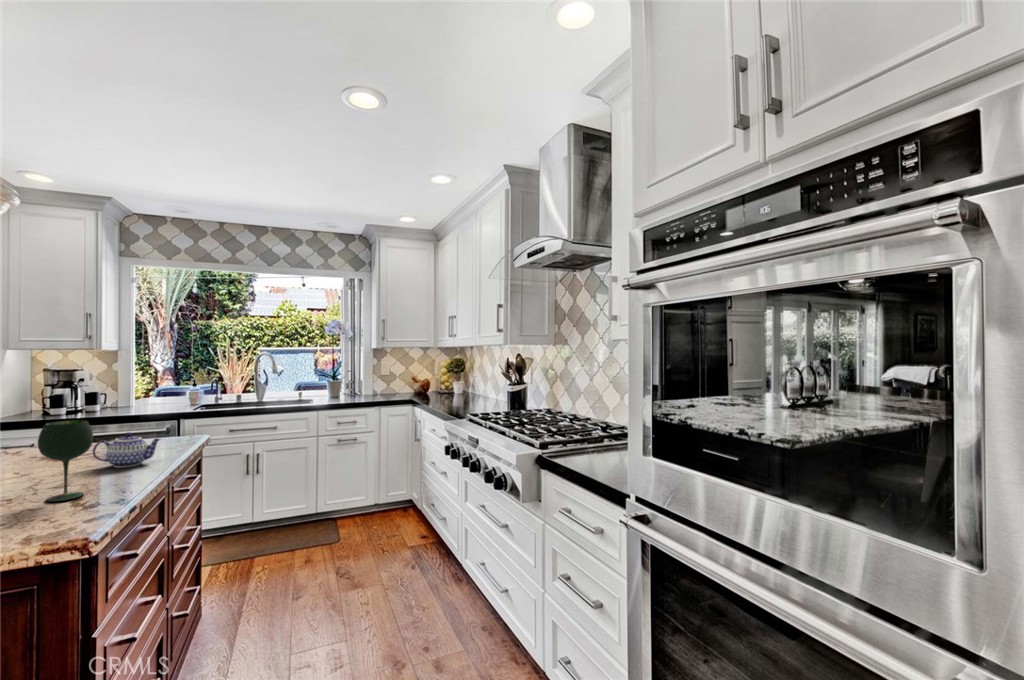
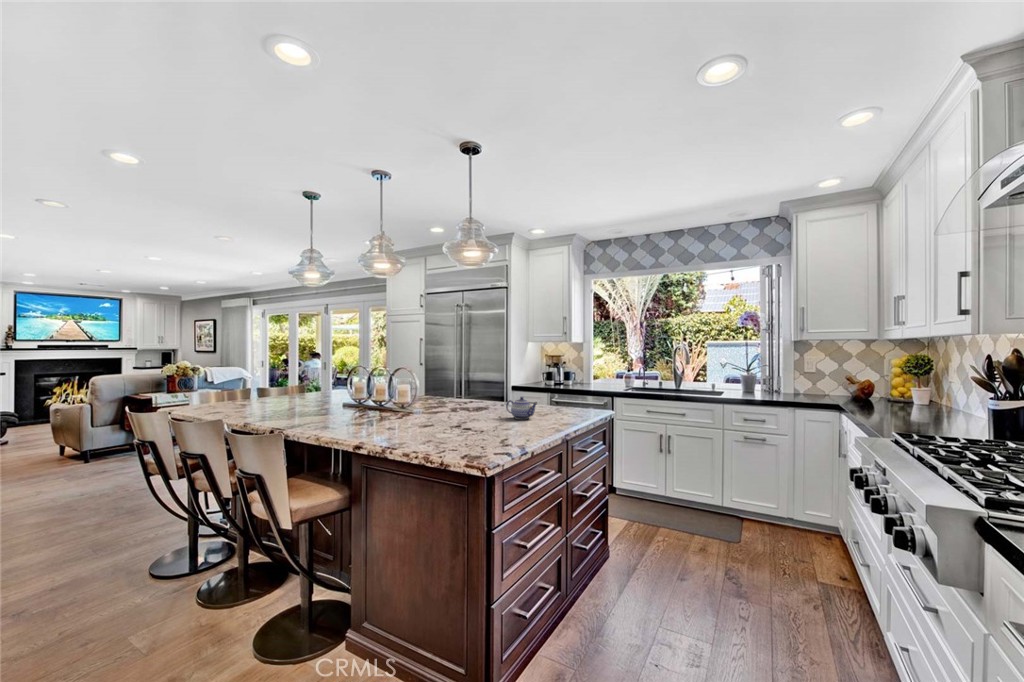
wine glass: present [38,420,93,502] -> none [462,384,485,430]

